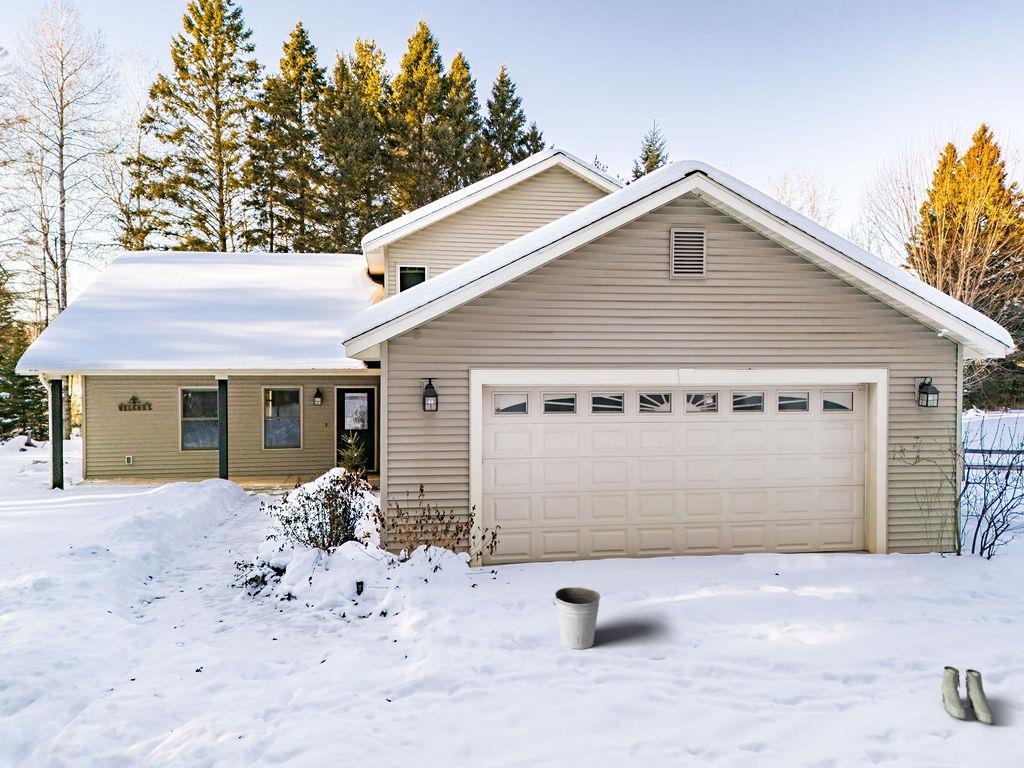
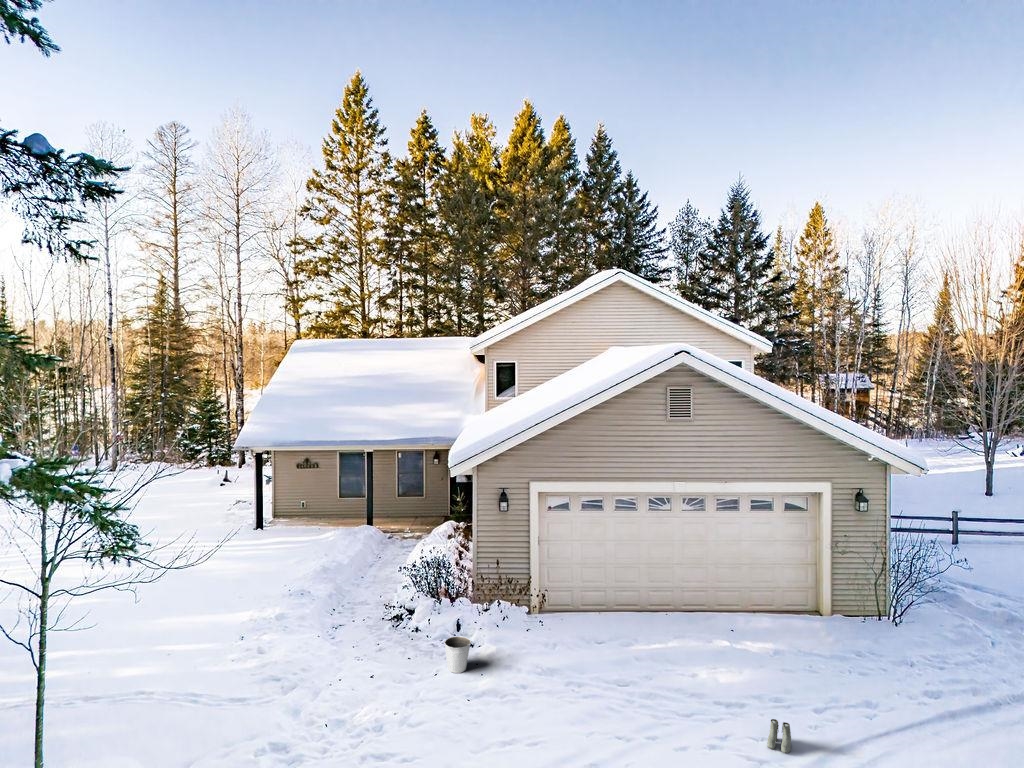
bucket: present [553,587,600,649] -> present [444,636,472,673]

